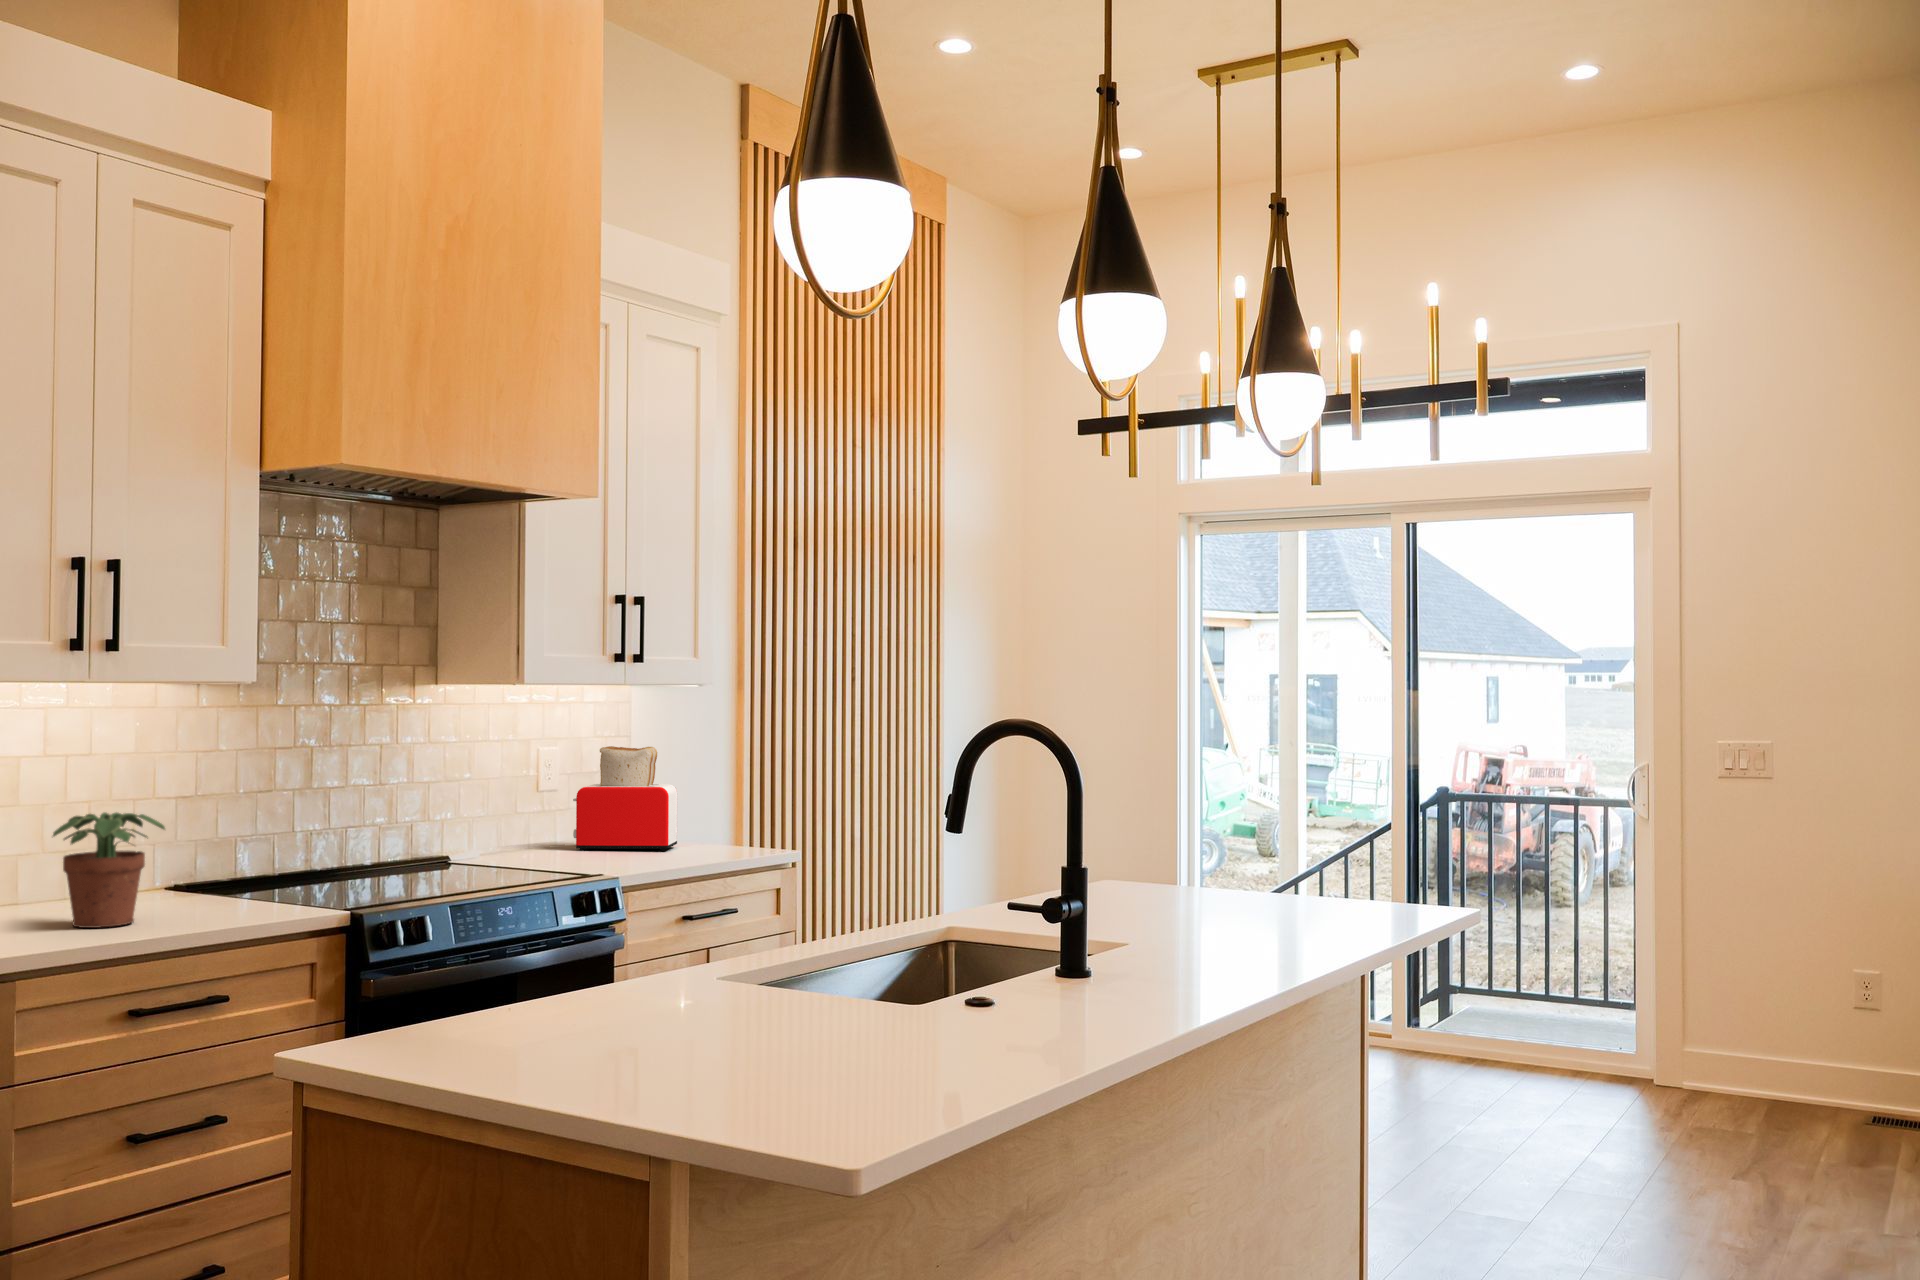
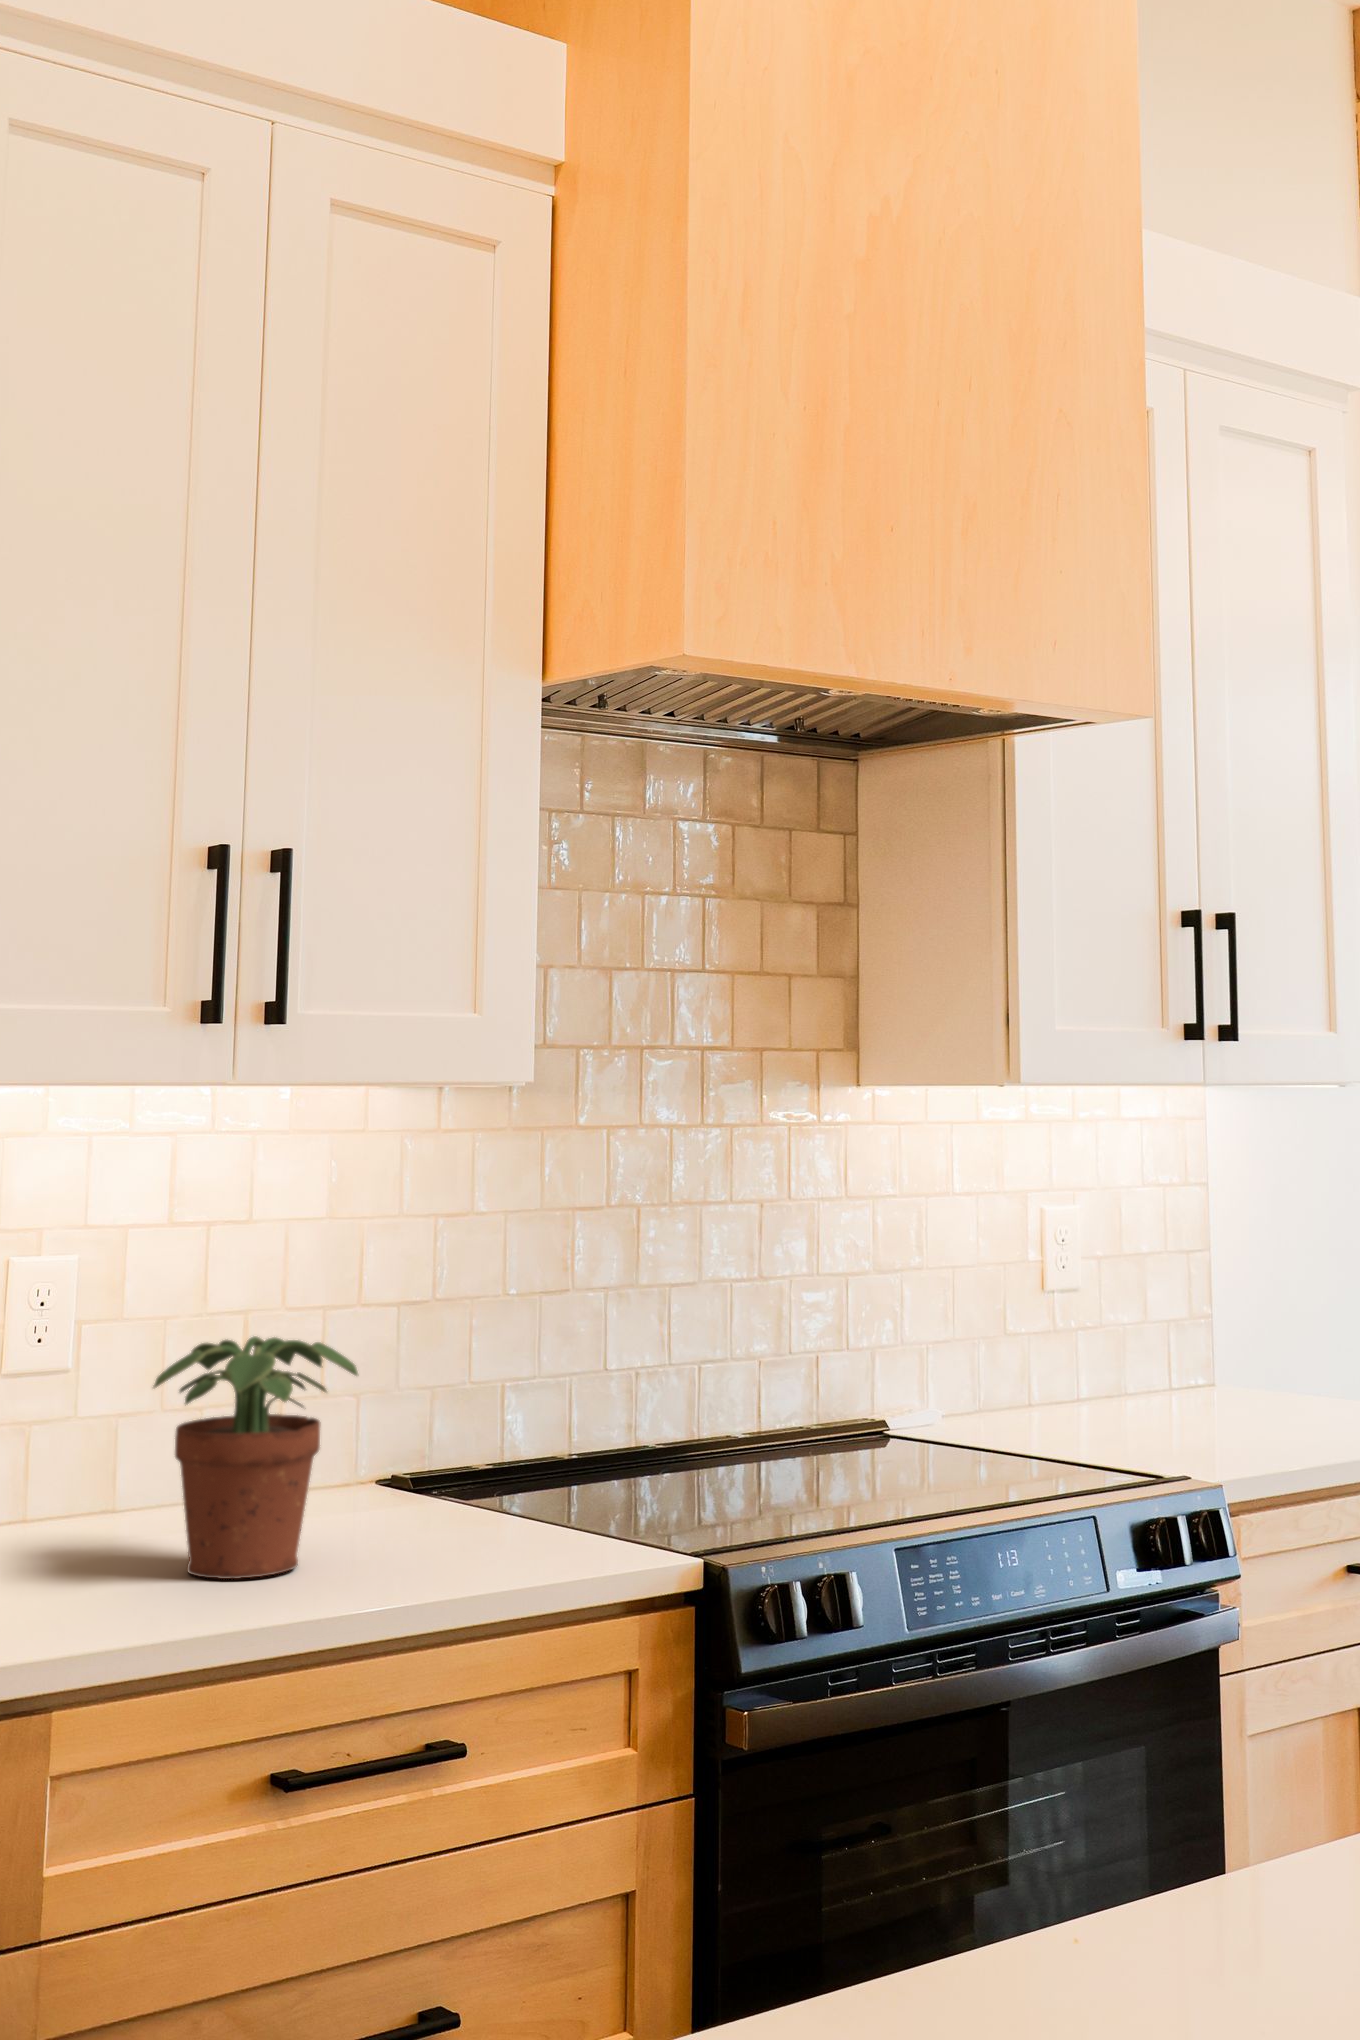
toaster: present [573,746,677,851] -> none [1112,1203,1317,1419]

